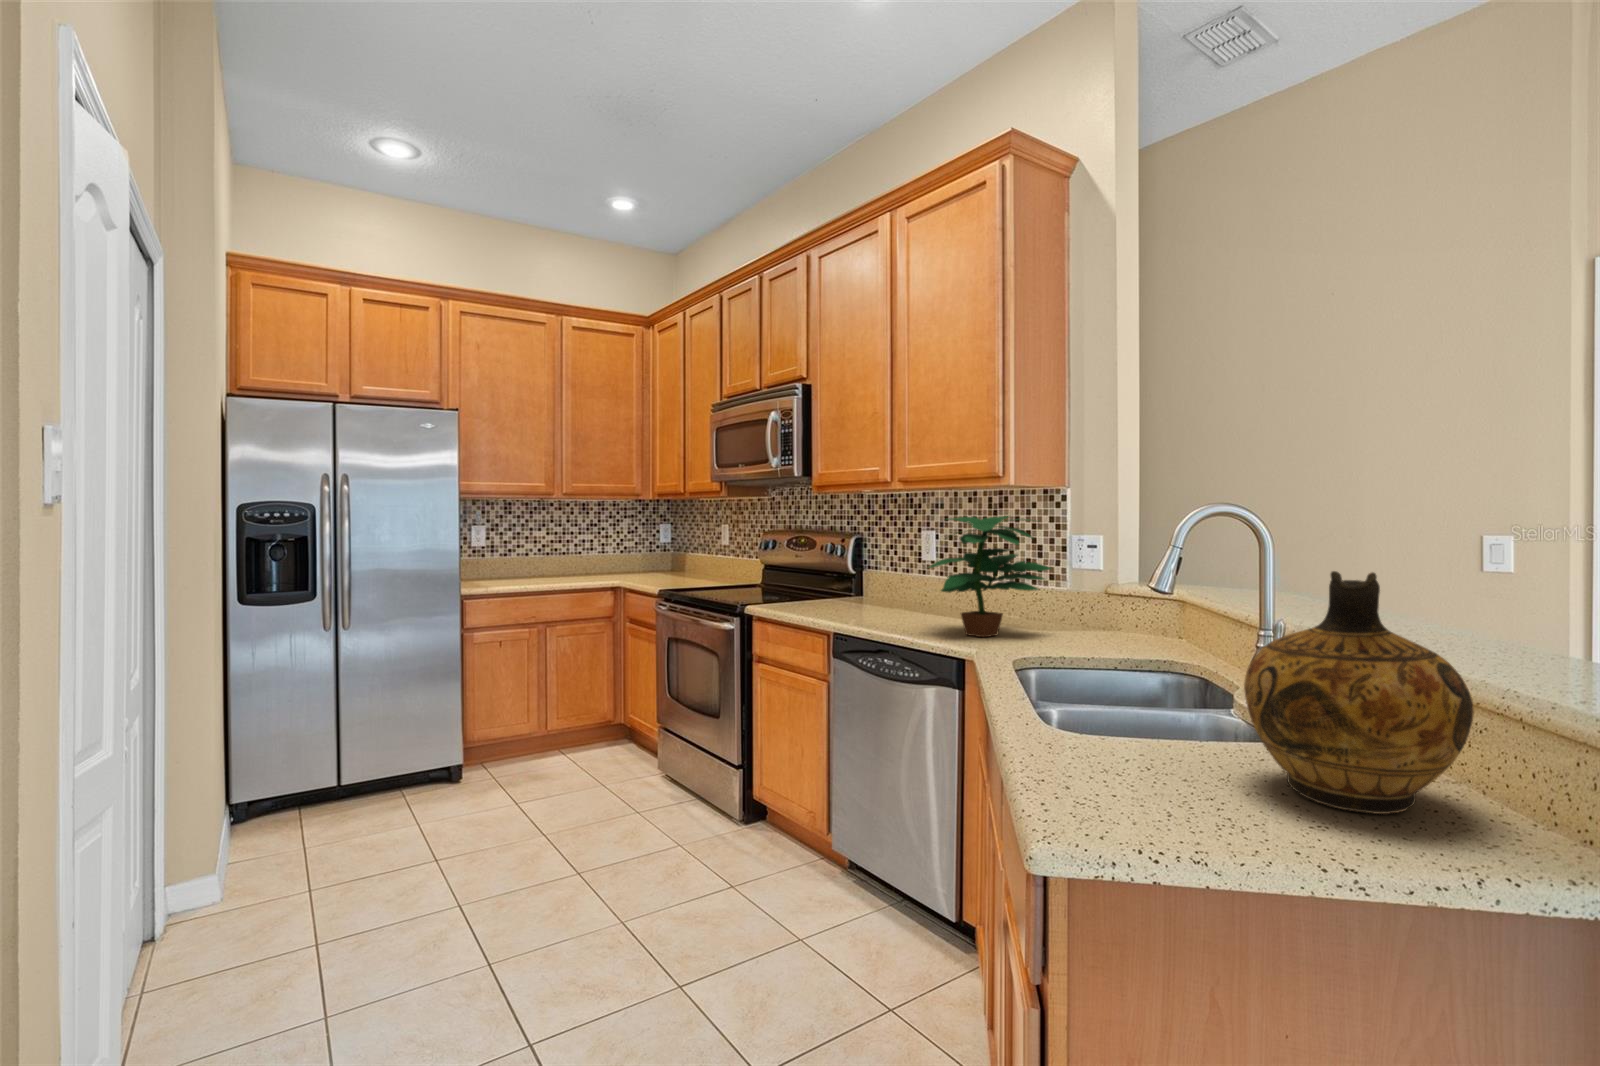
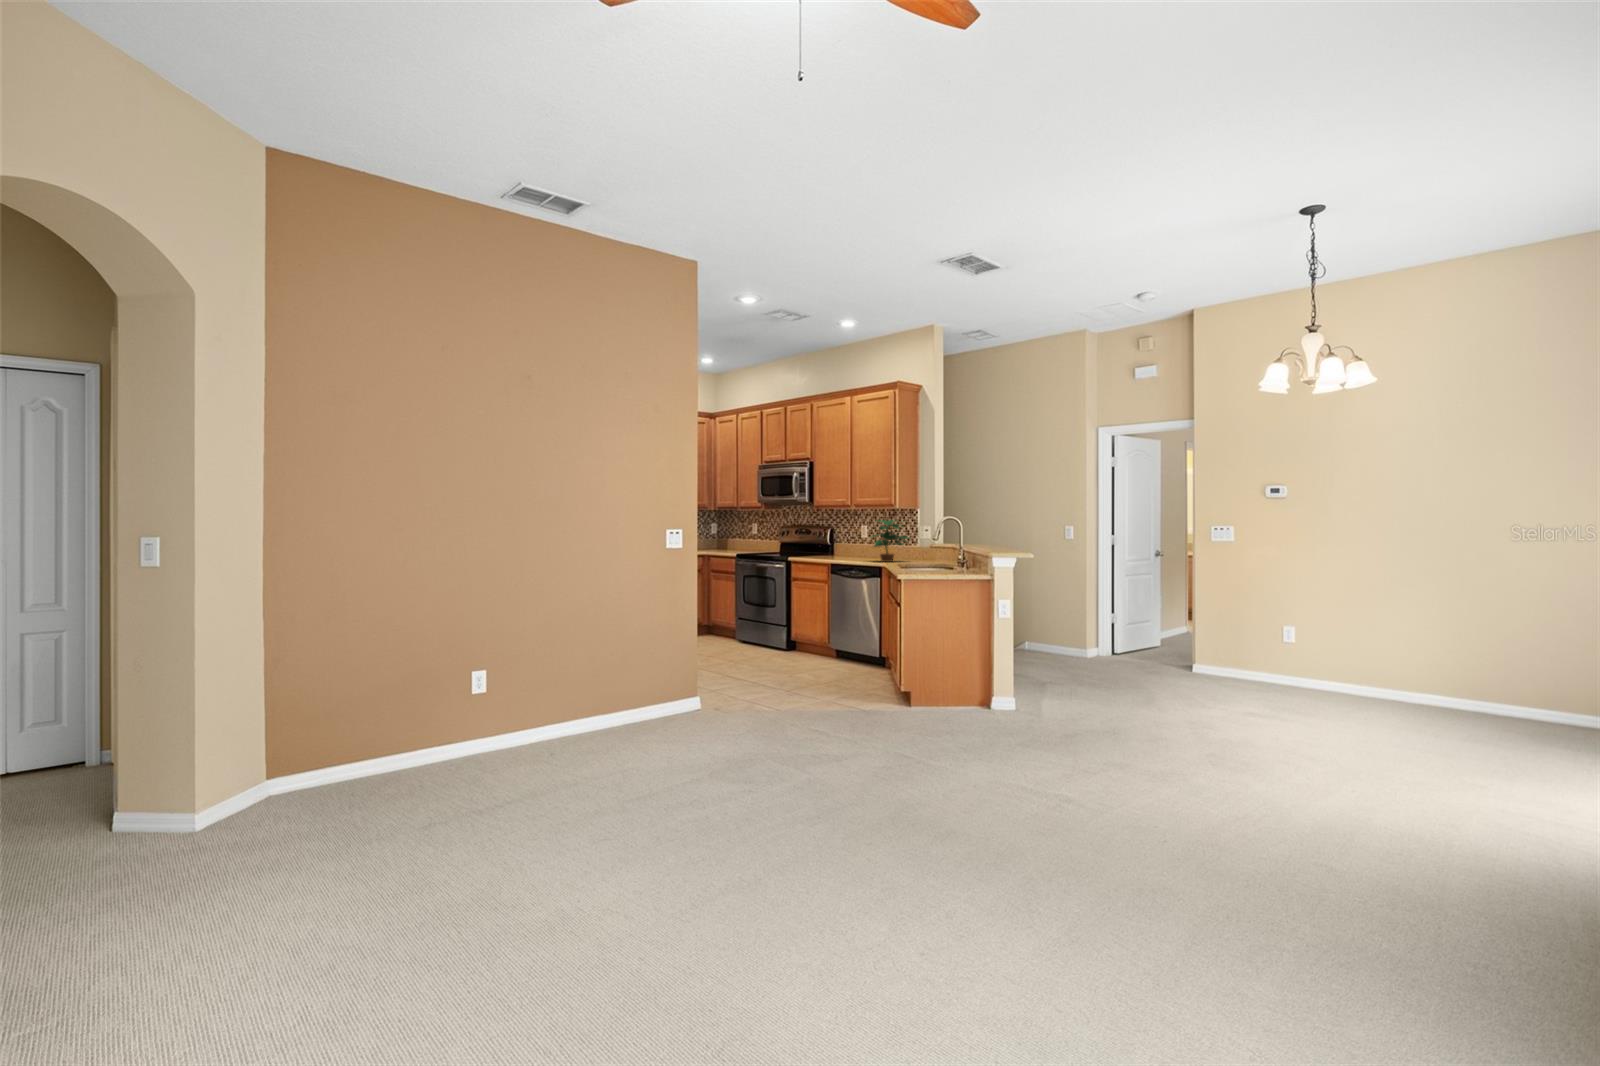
ceramic jug: present [1244,571,1474,814] -> none [938,530,972,572]

